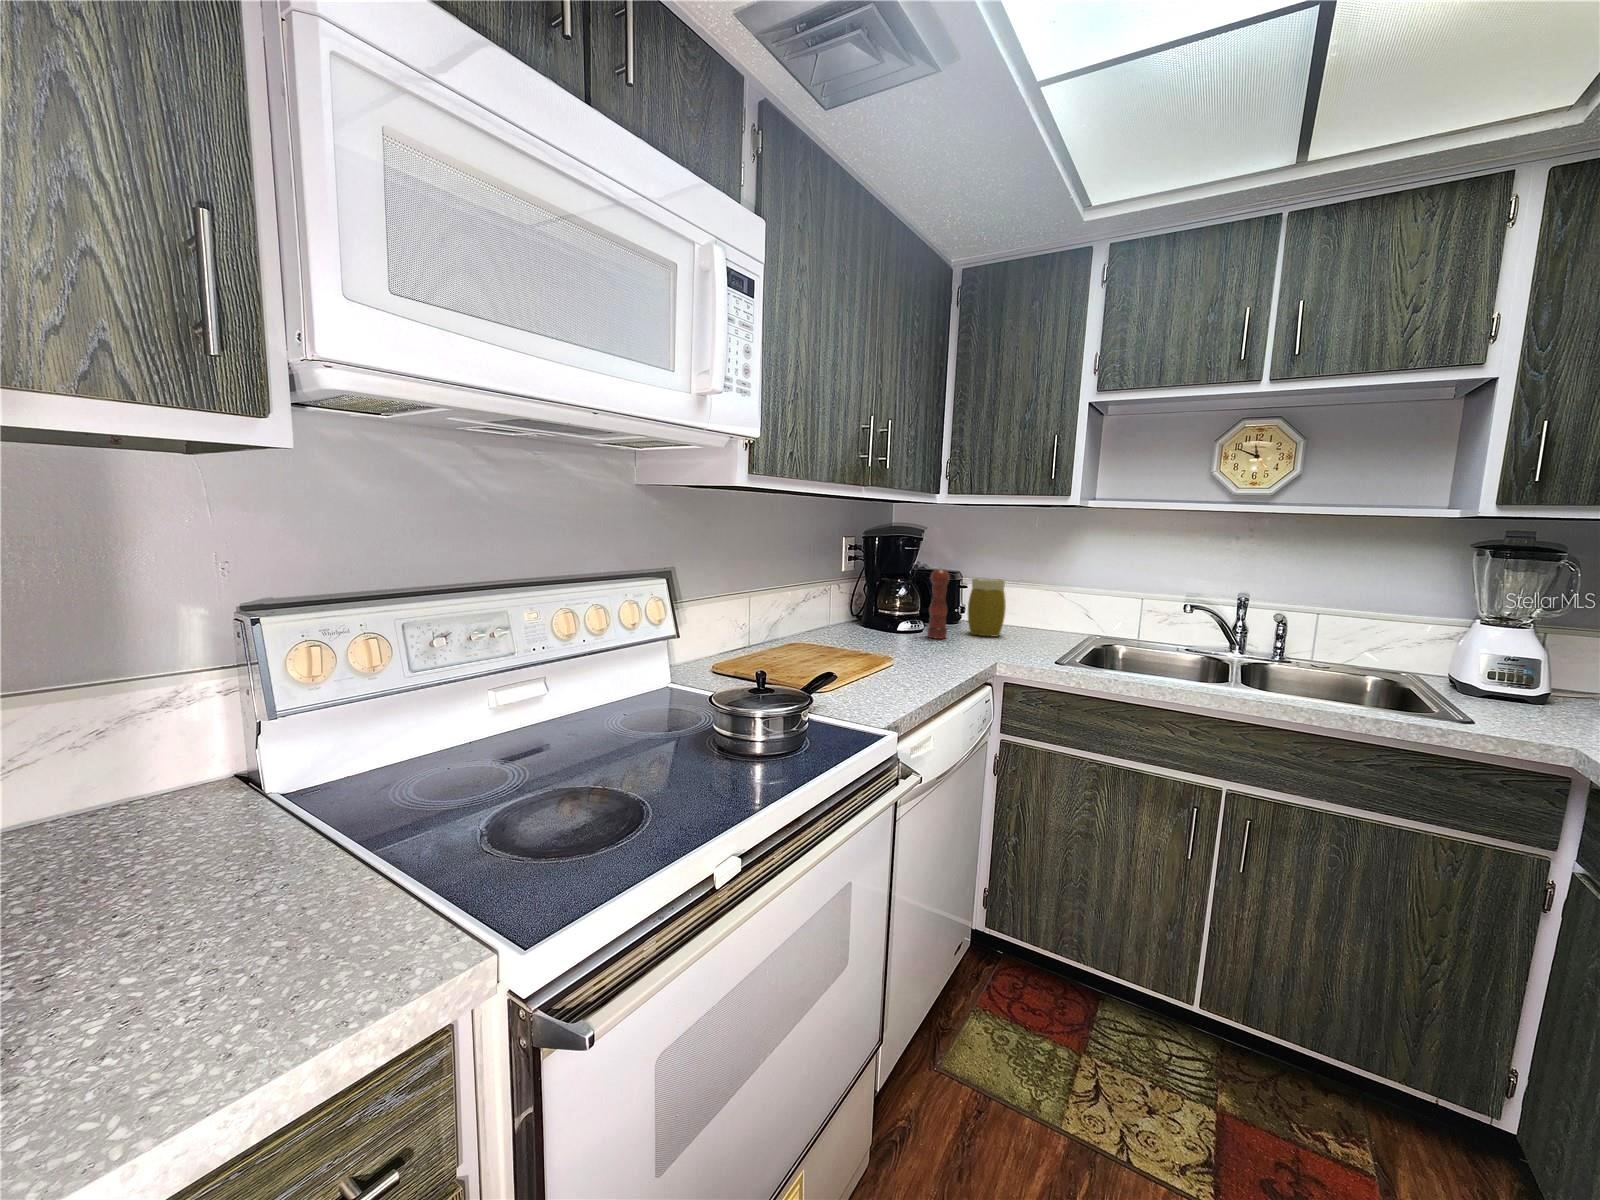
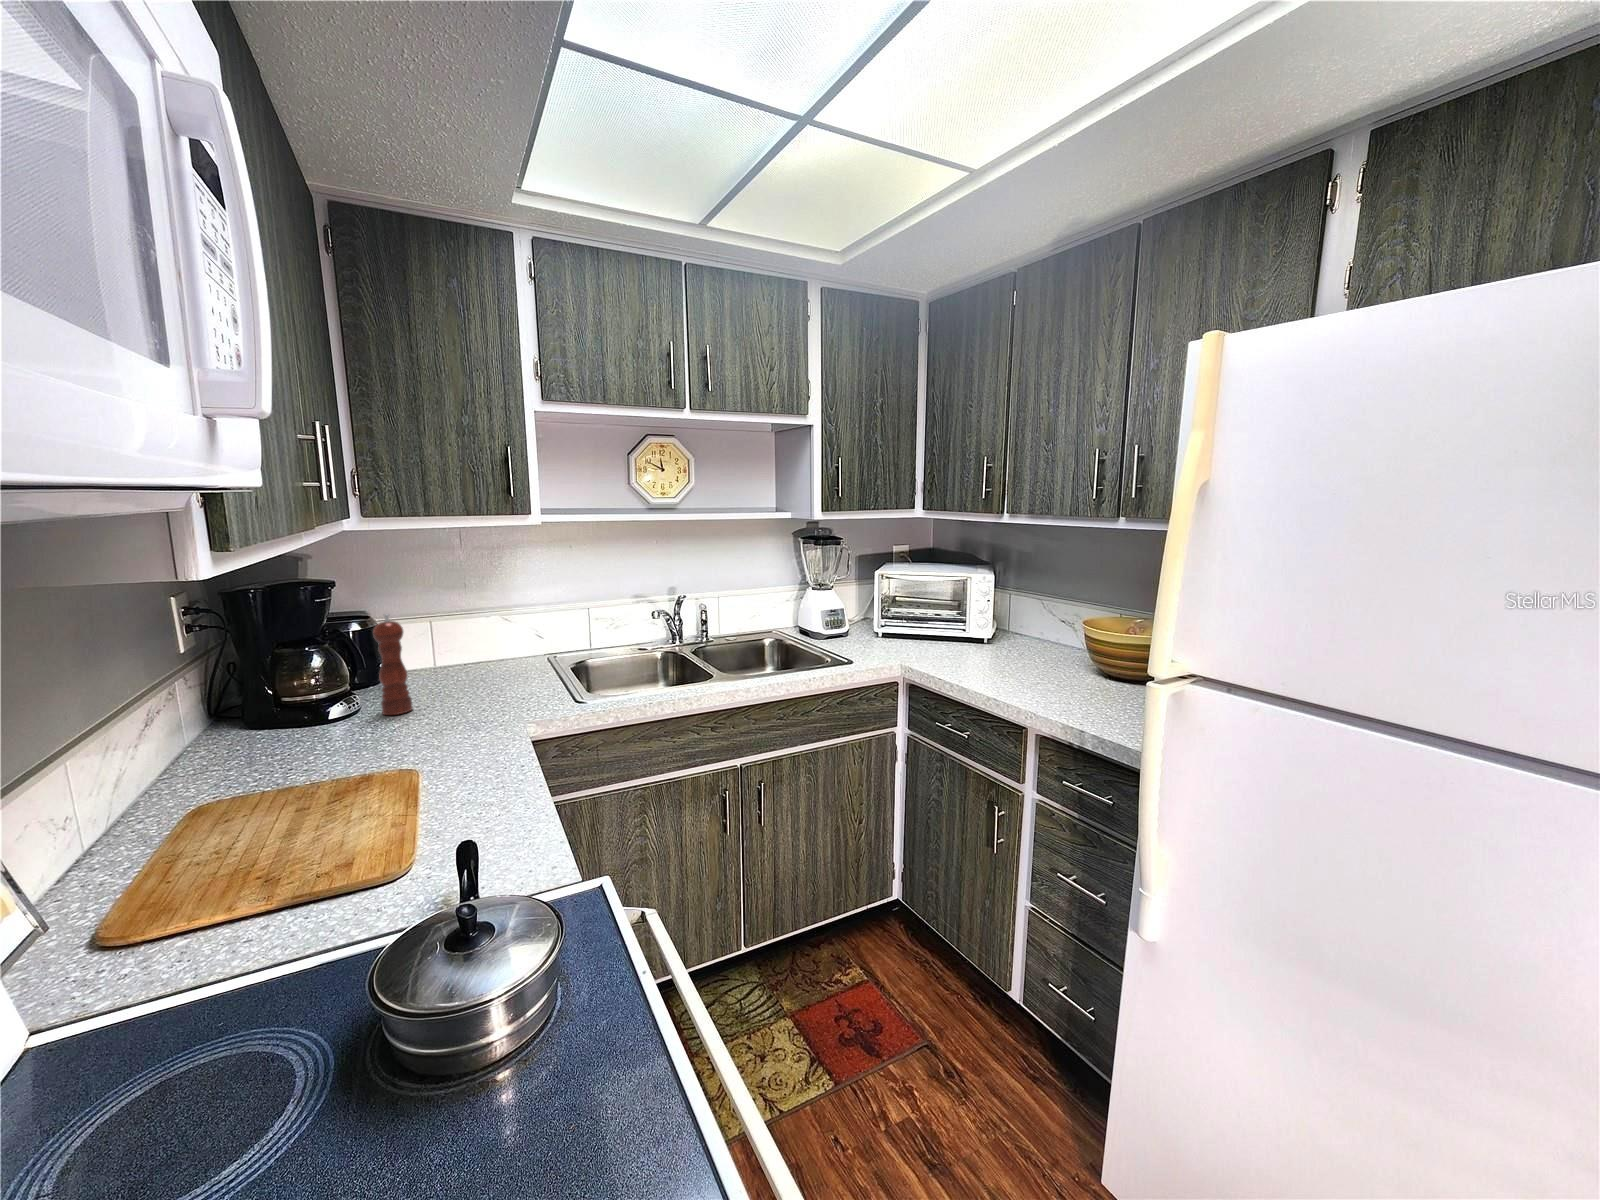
jar: present [968,578,1006,636] -> none [415,617,471,692]

